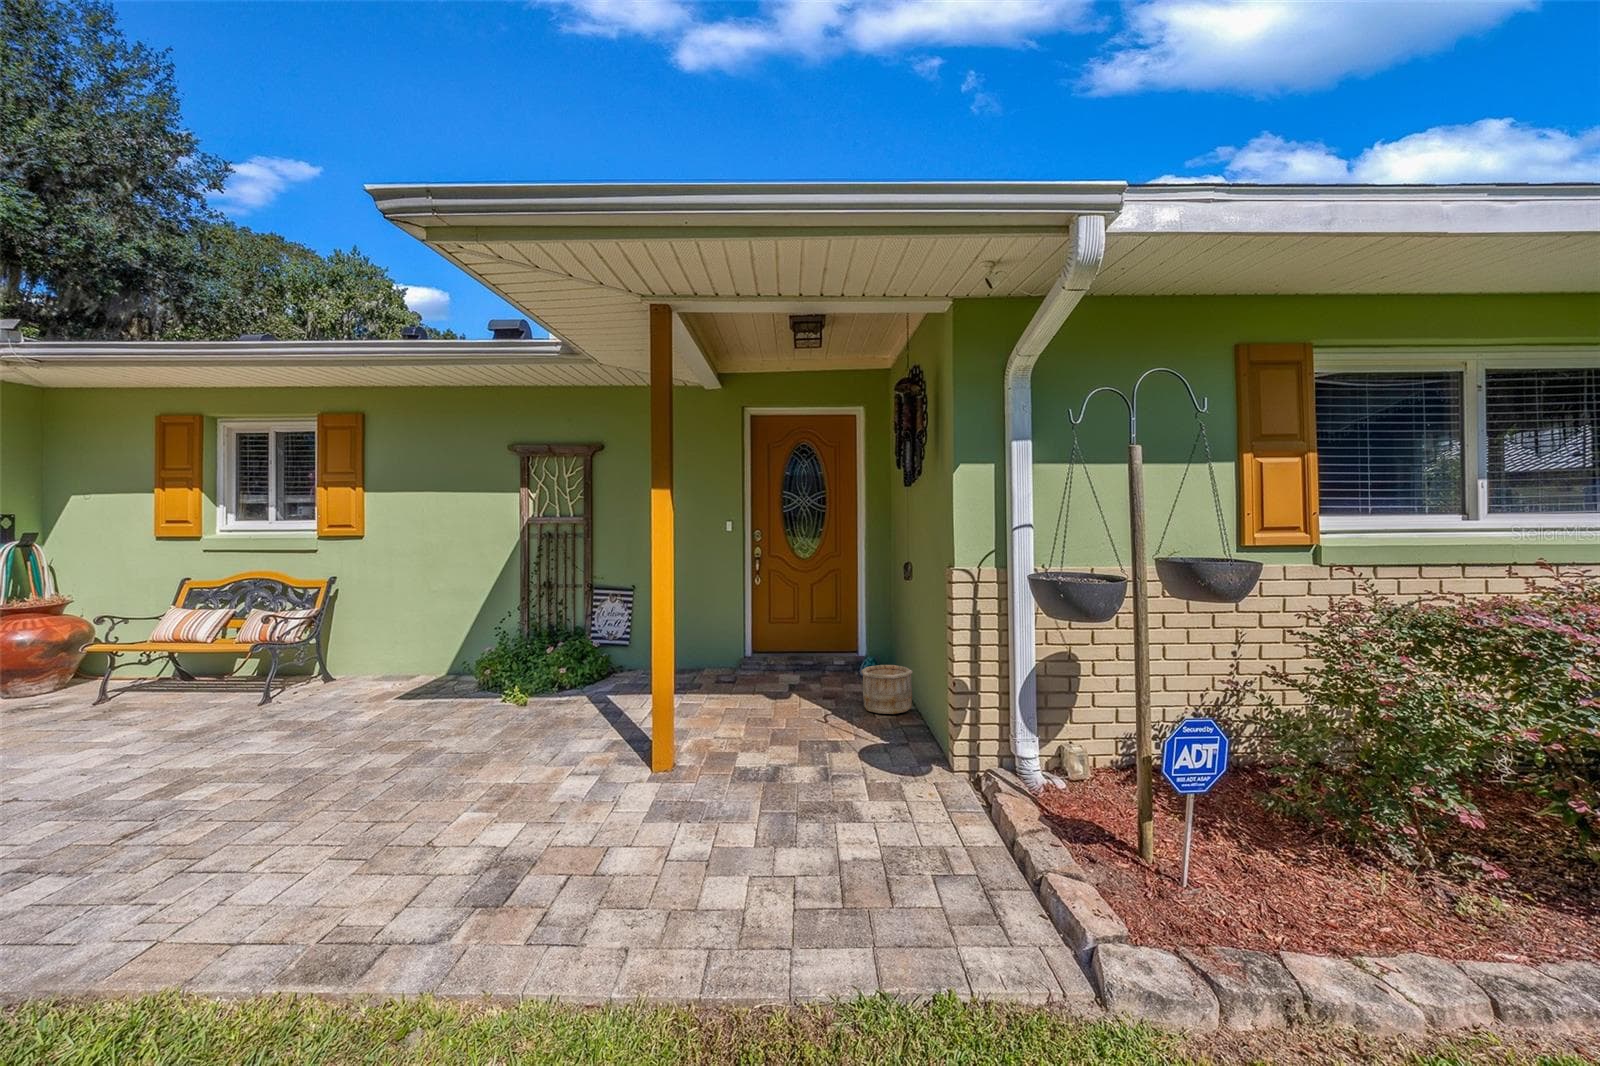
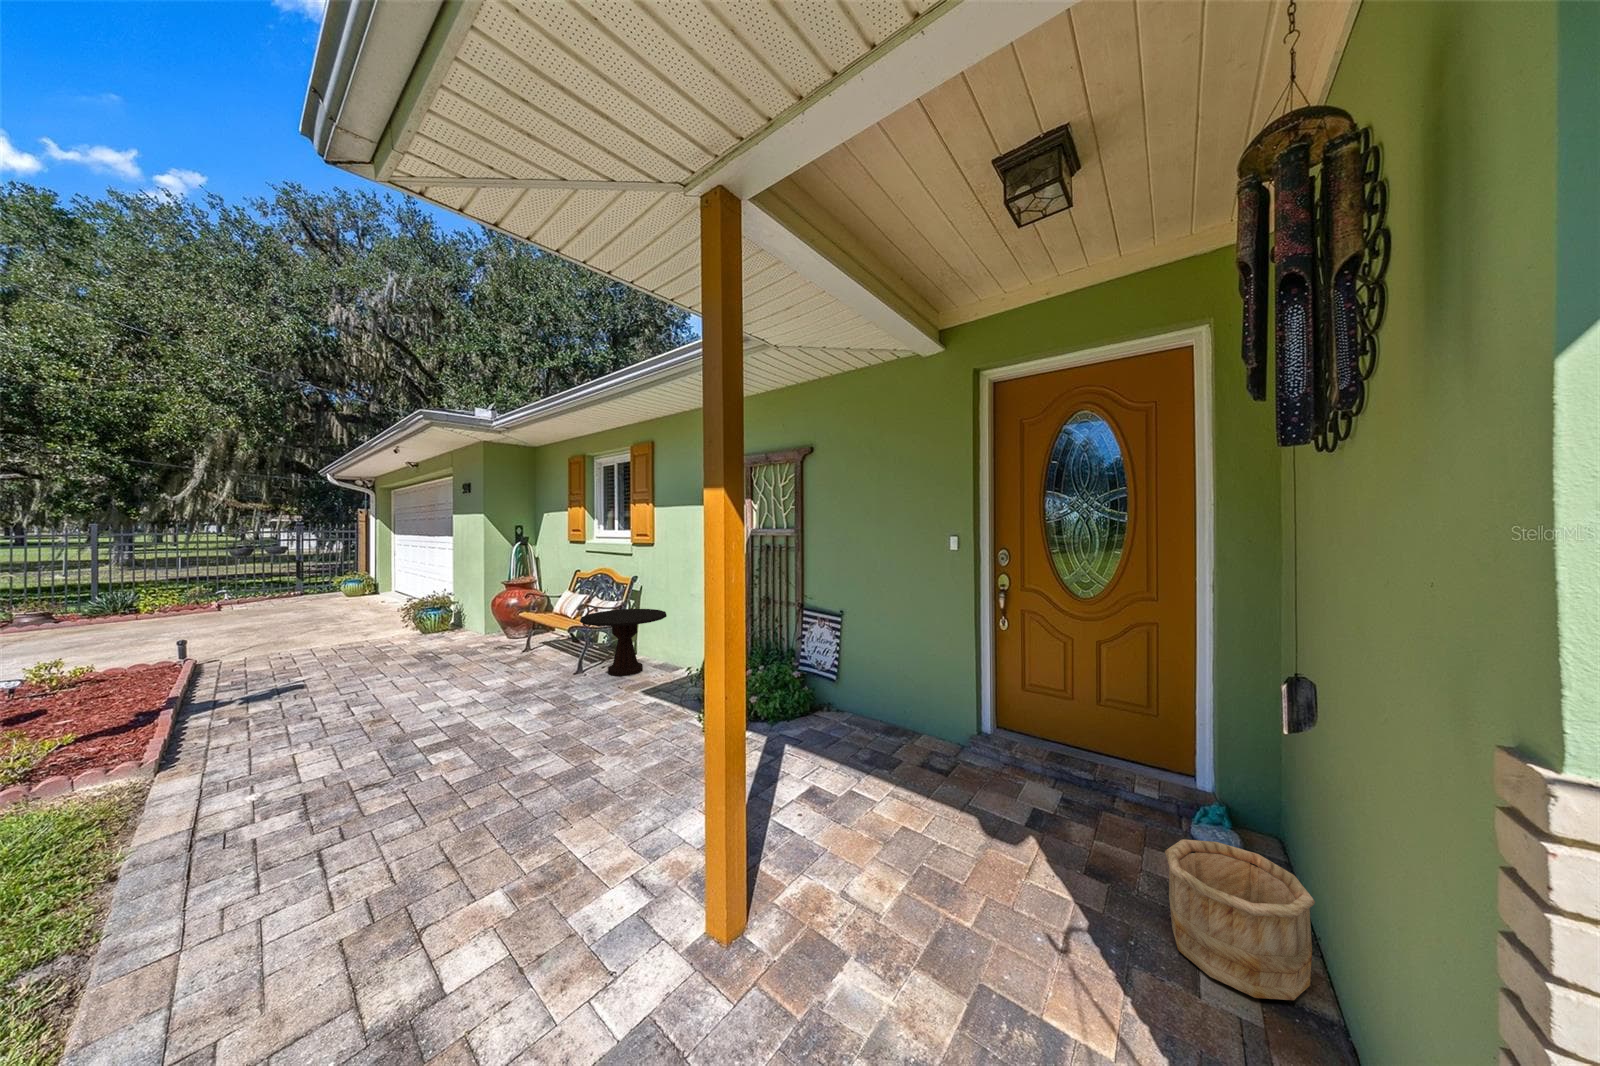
side table: none [318,606,424,678] -> present [580,609,667,676]

